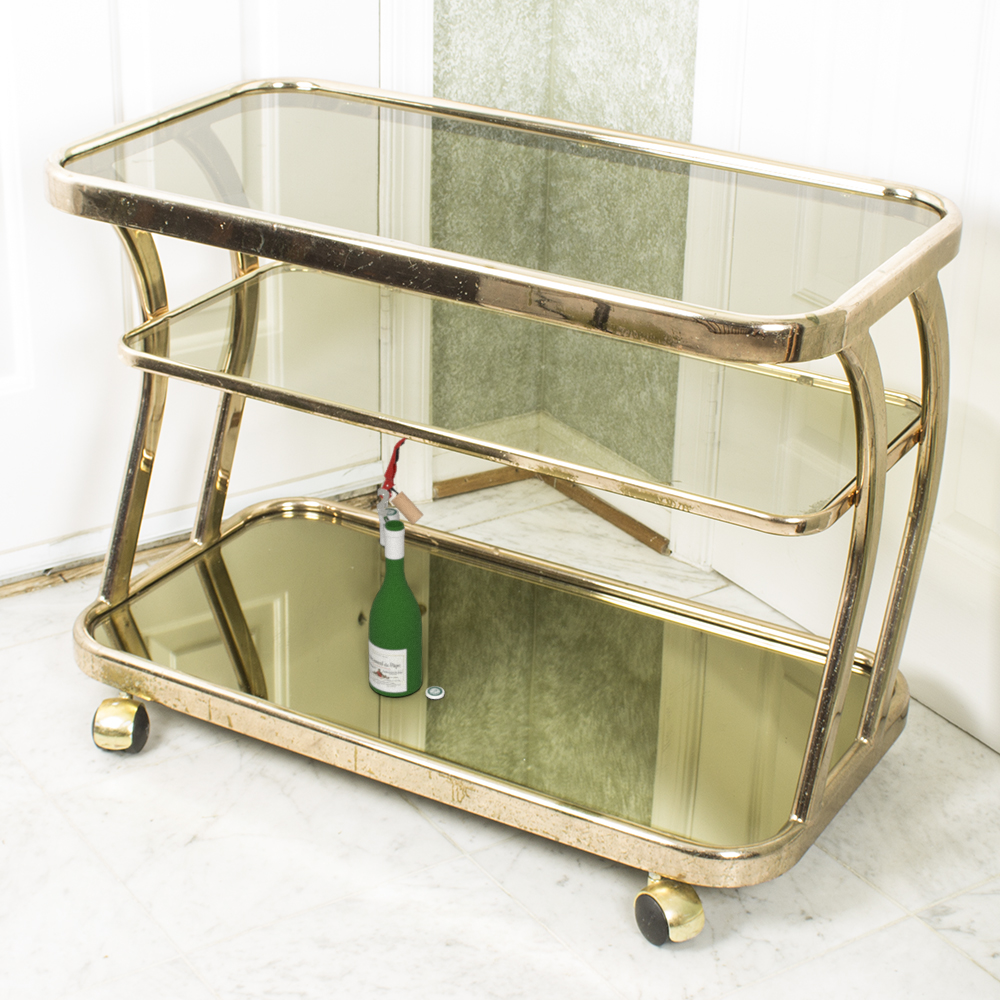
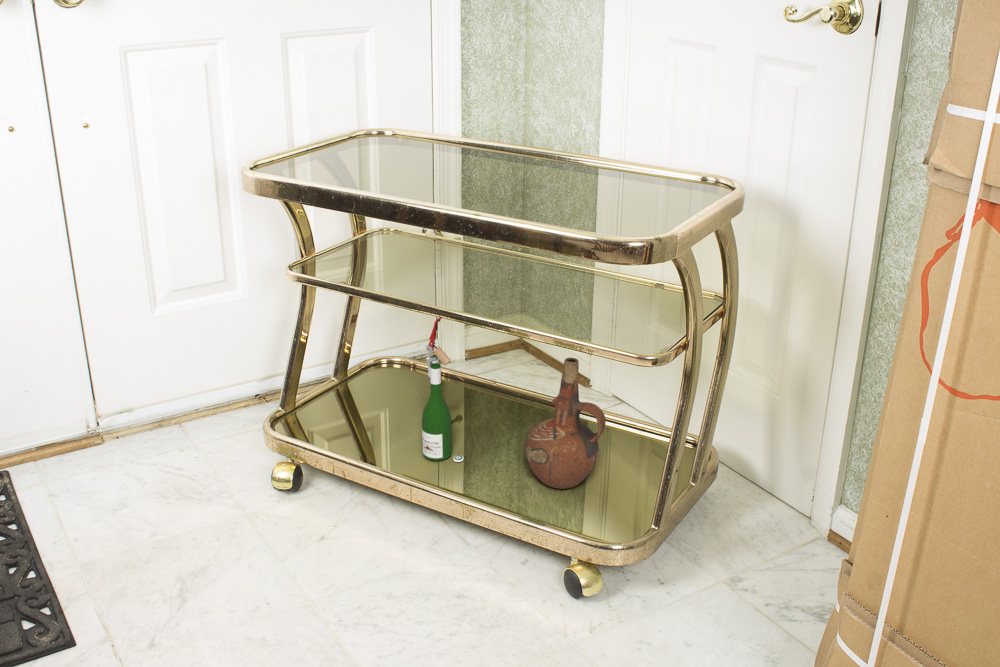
ceramic pitcher: none [559,512,705,748] -> present [525,358,606,489]

